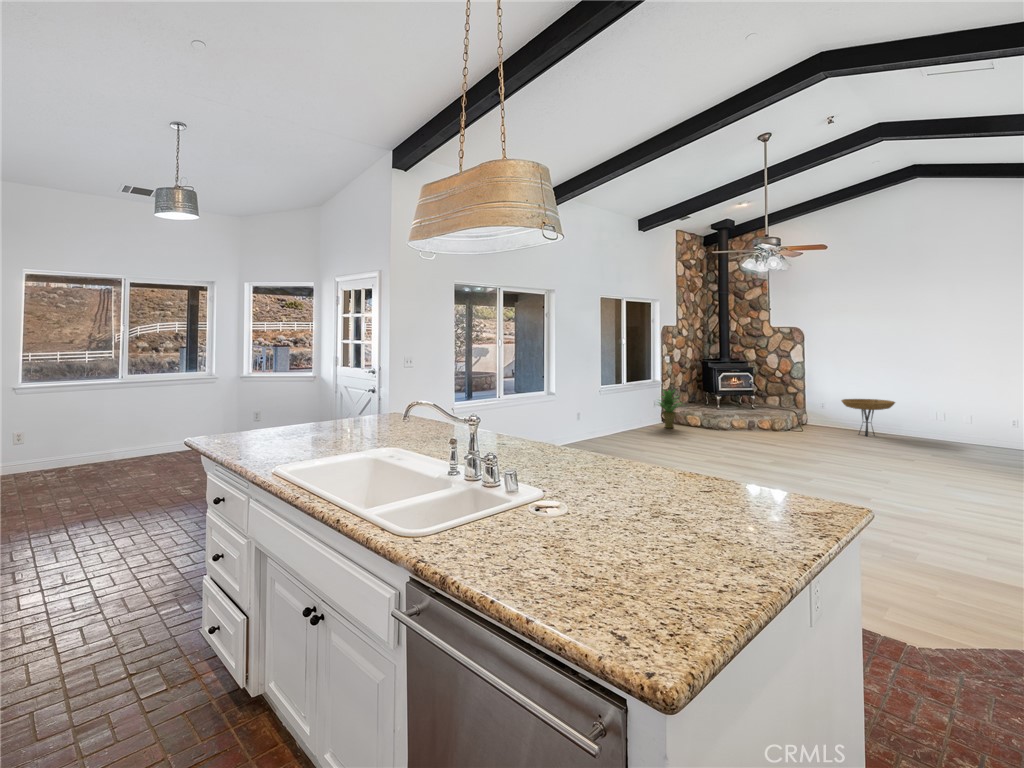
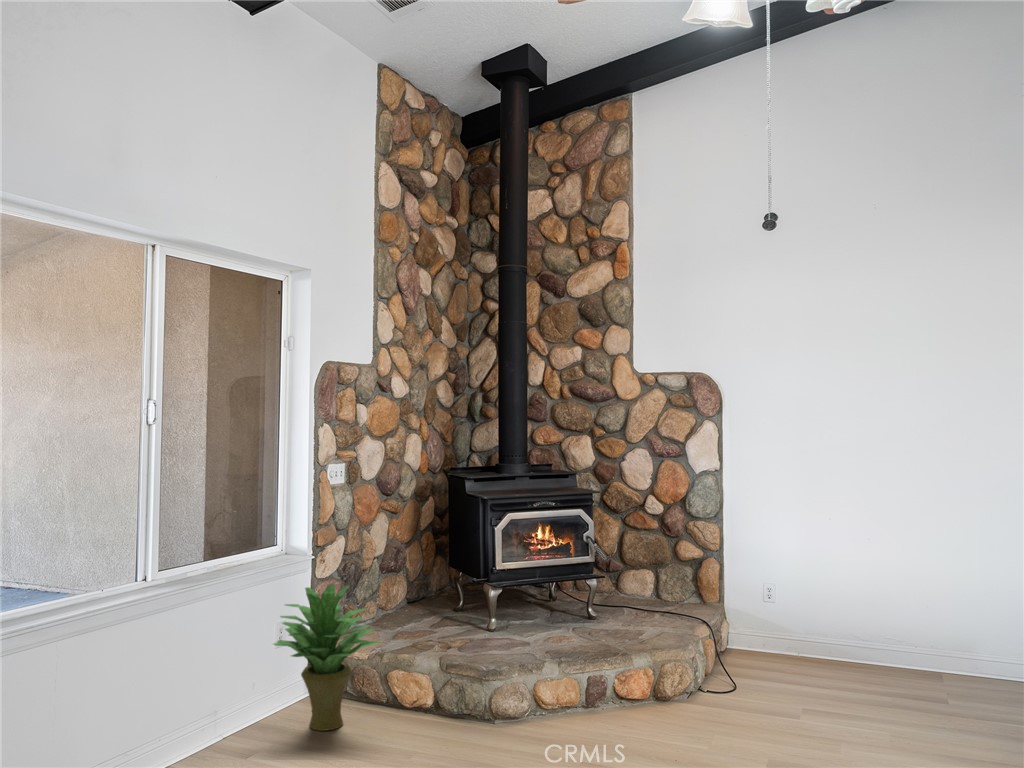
side table: present [841,399,895,436] -> none [829,586,973,709]

